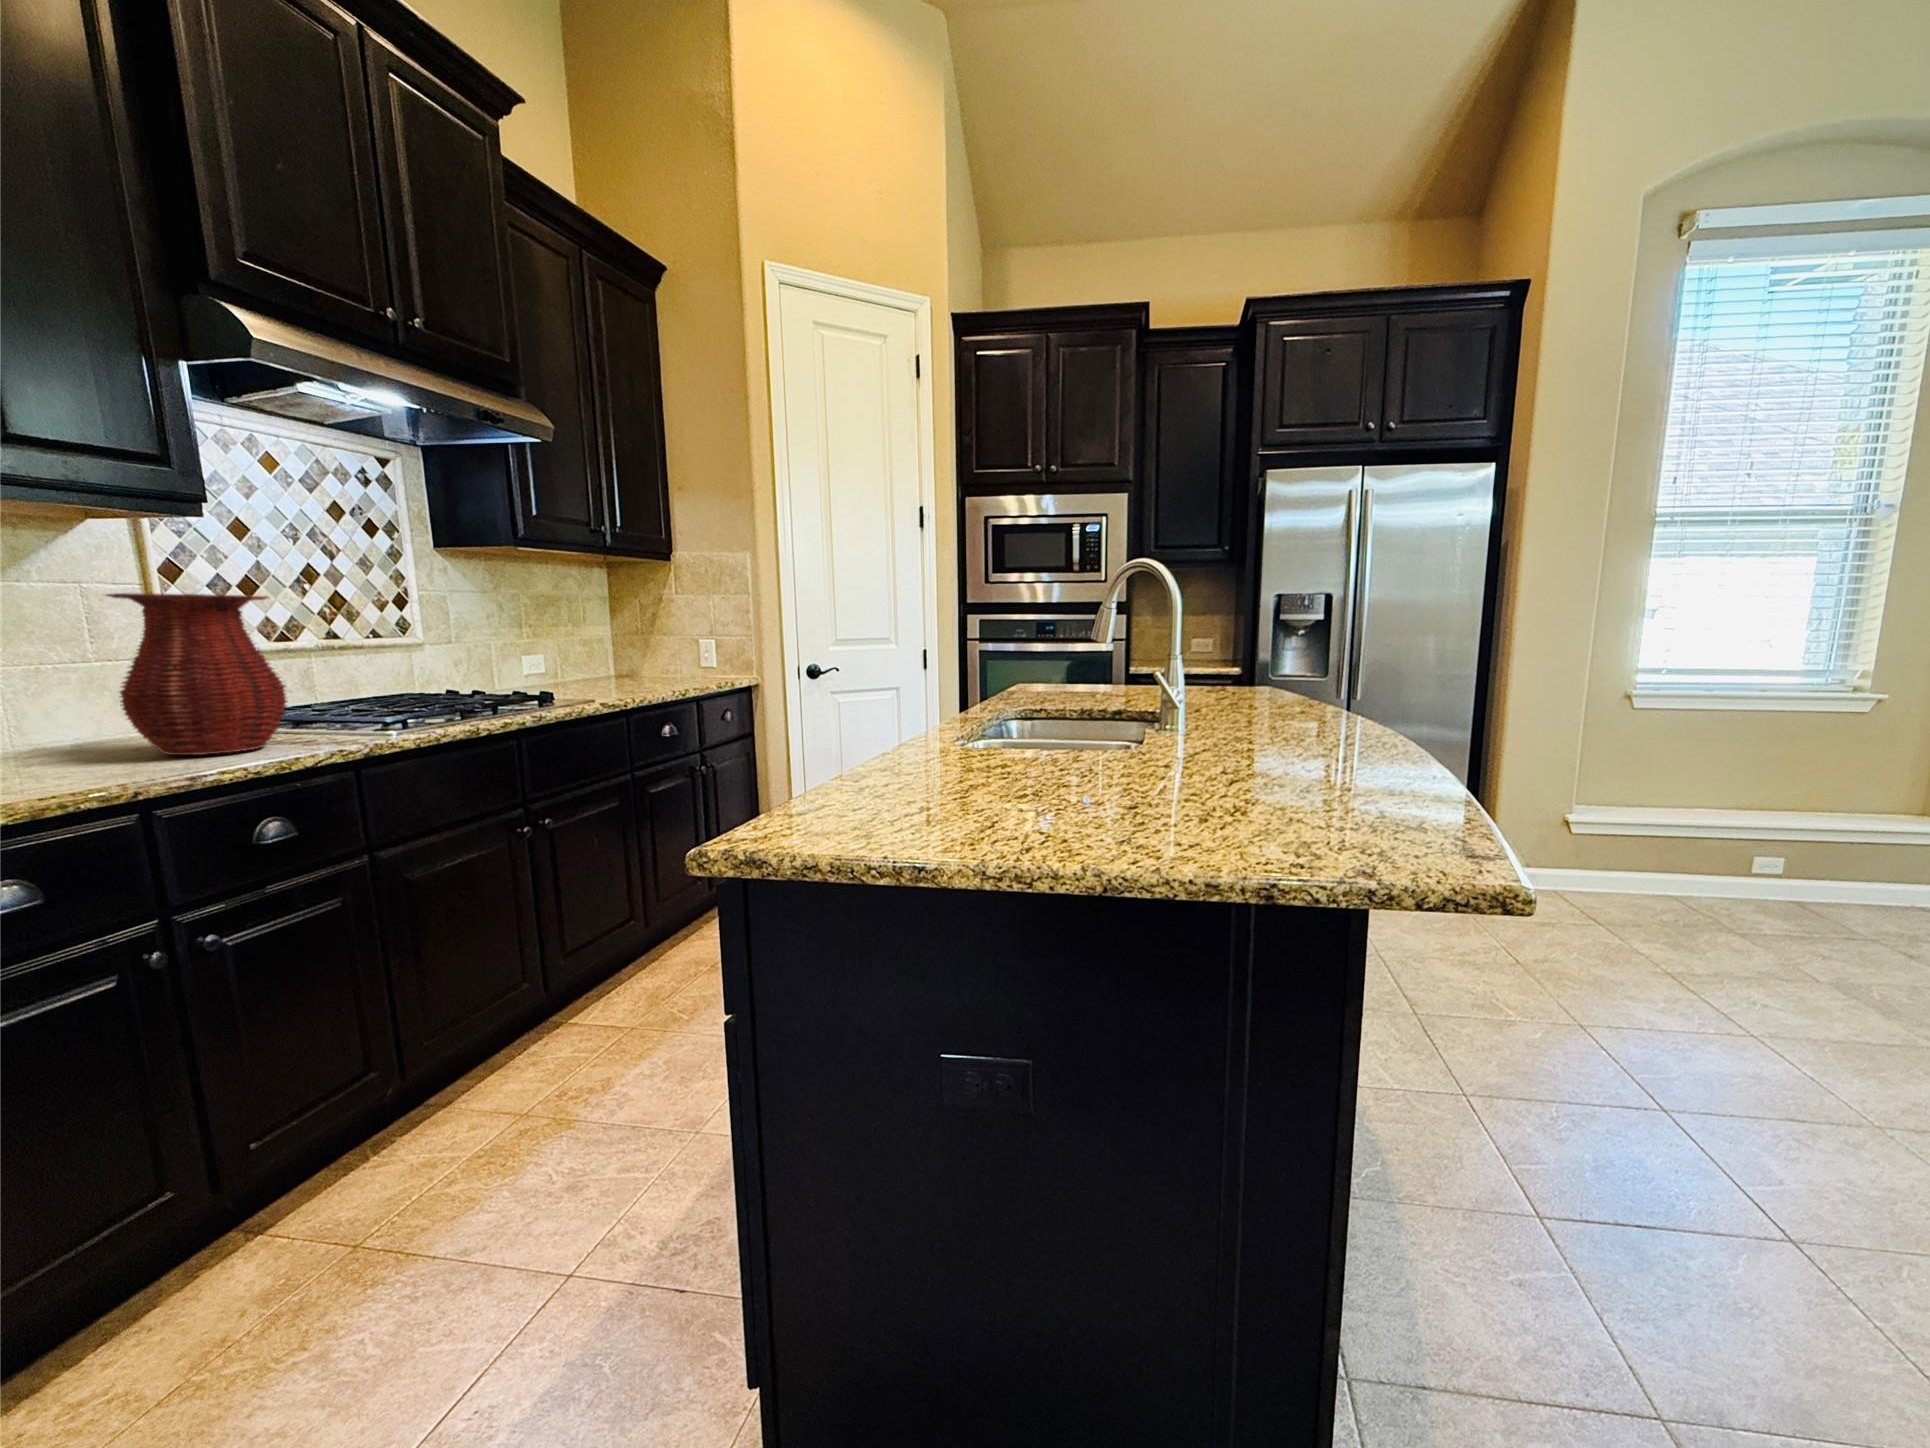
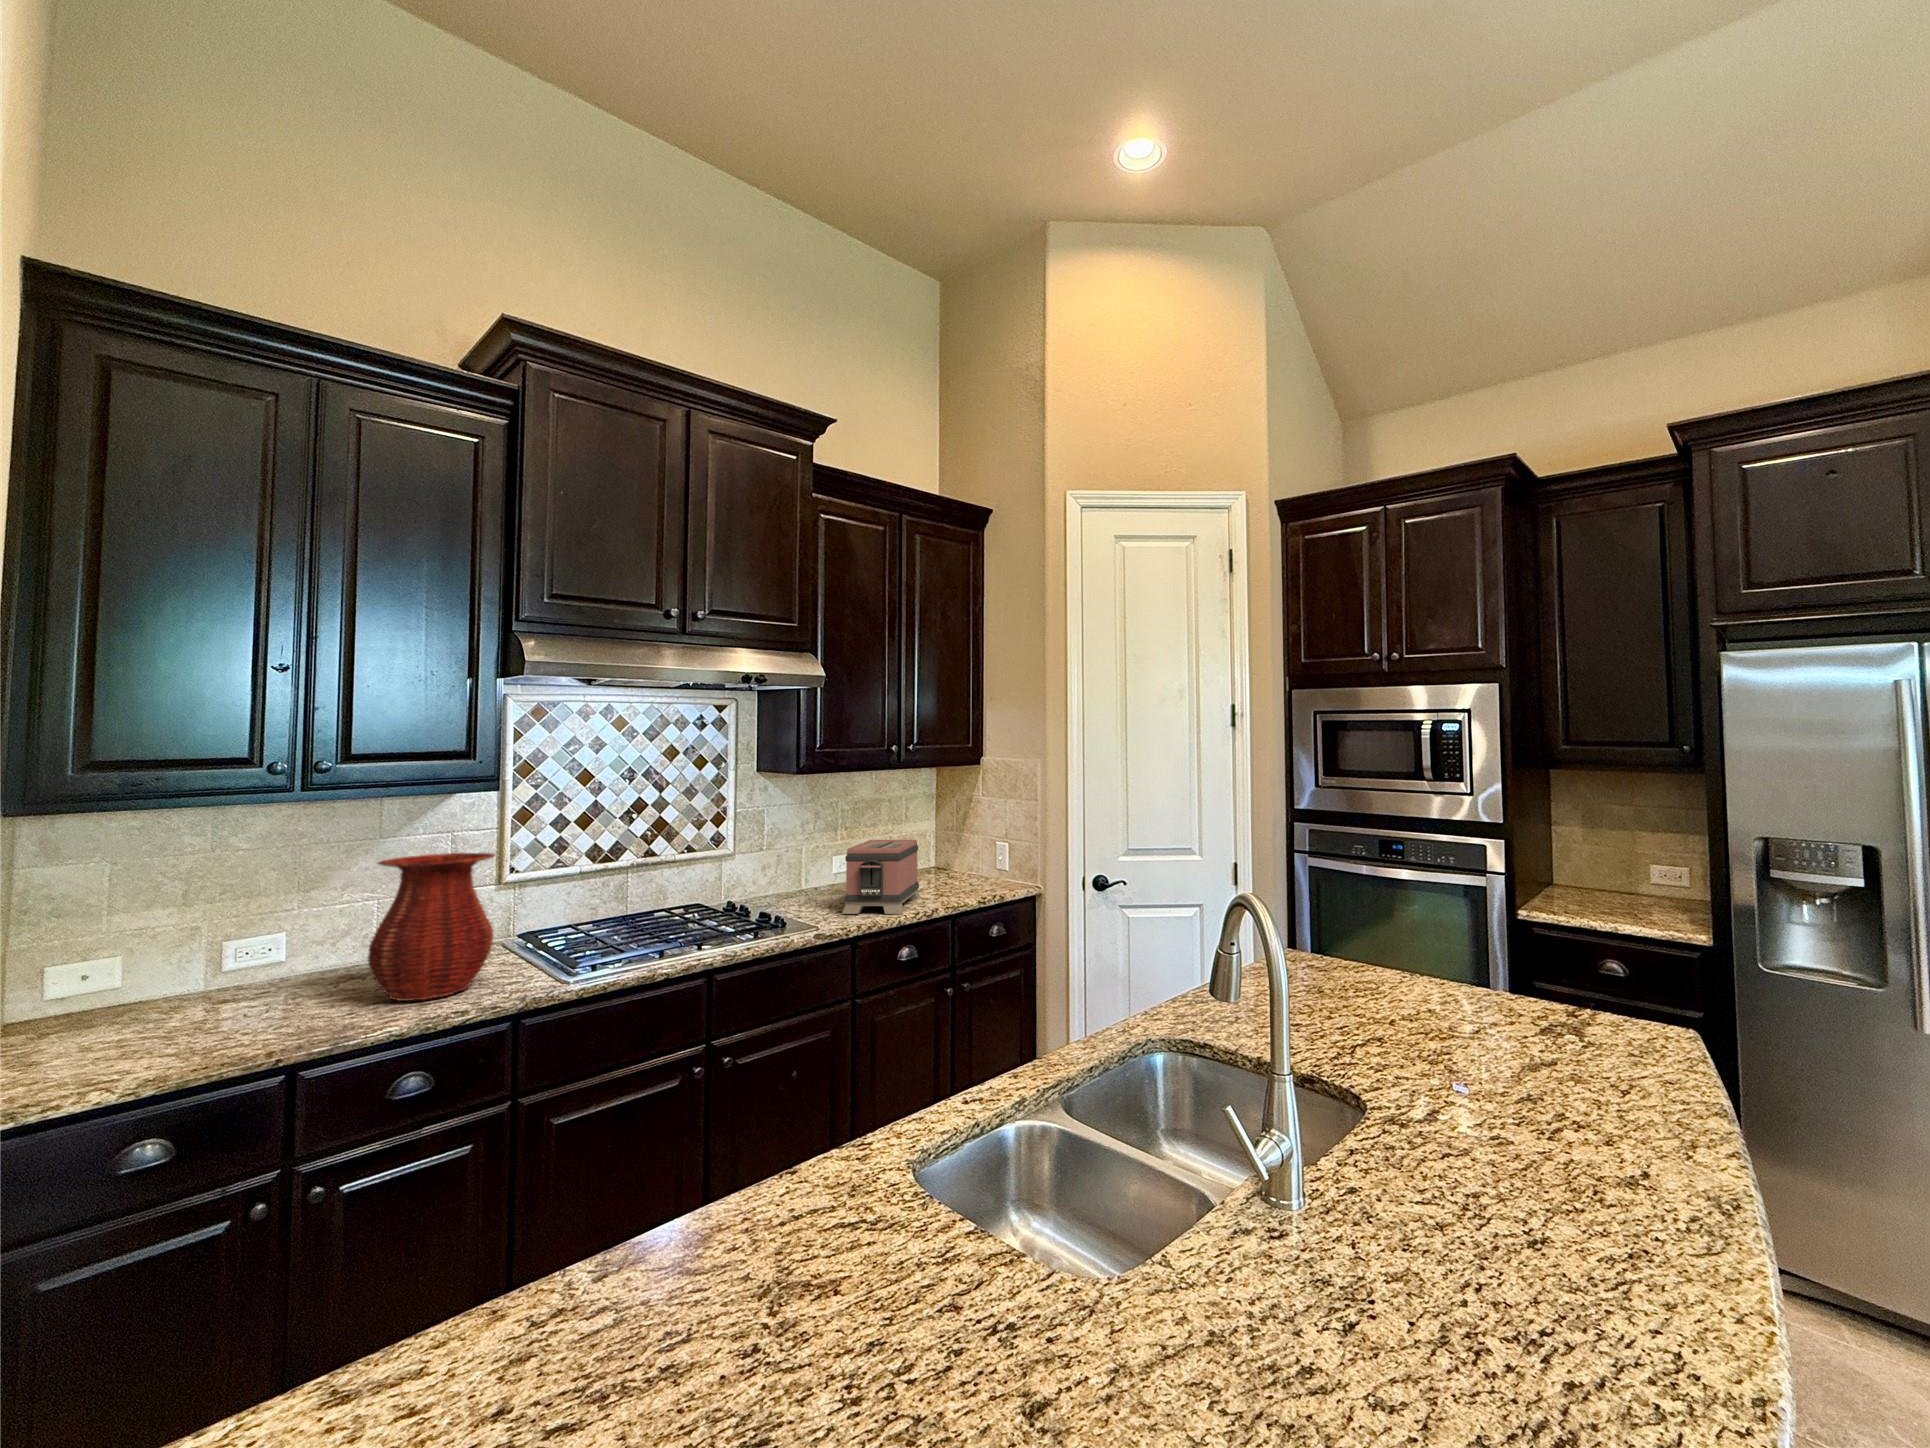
toaster: none [592,627,662,693] -> present [842,840,920,914]

